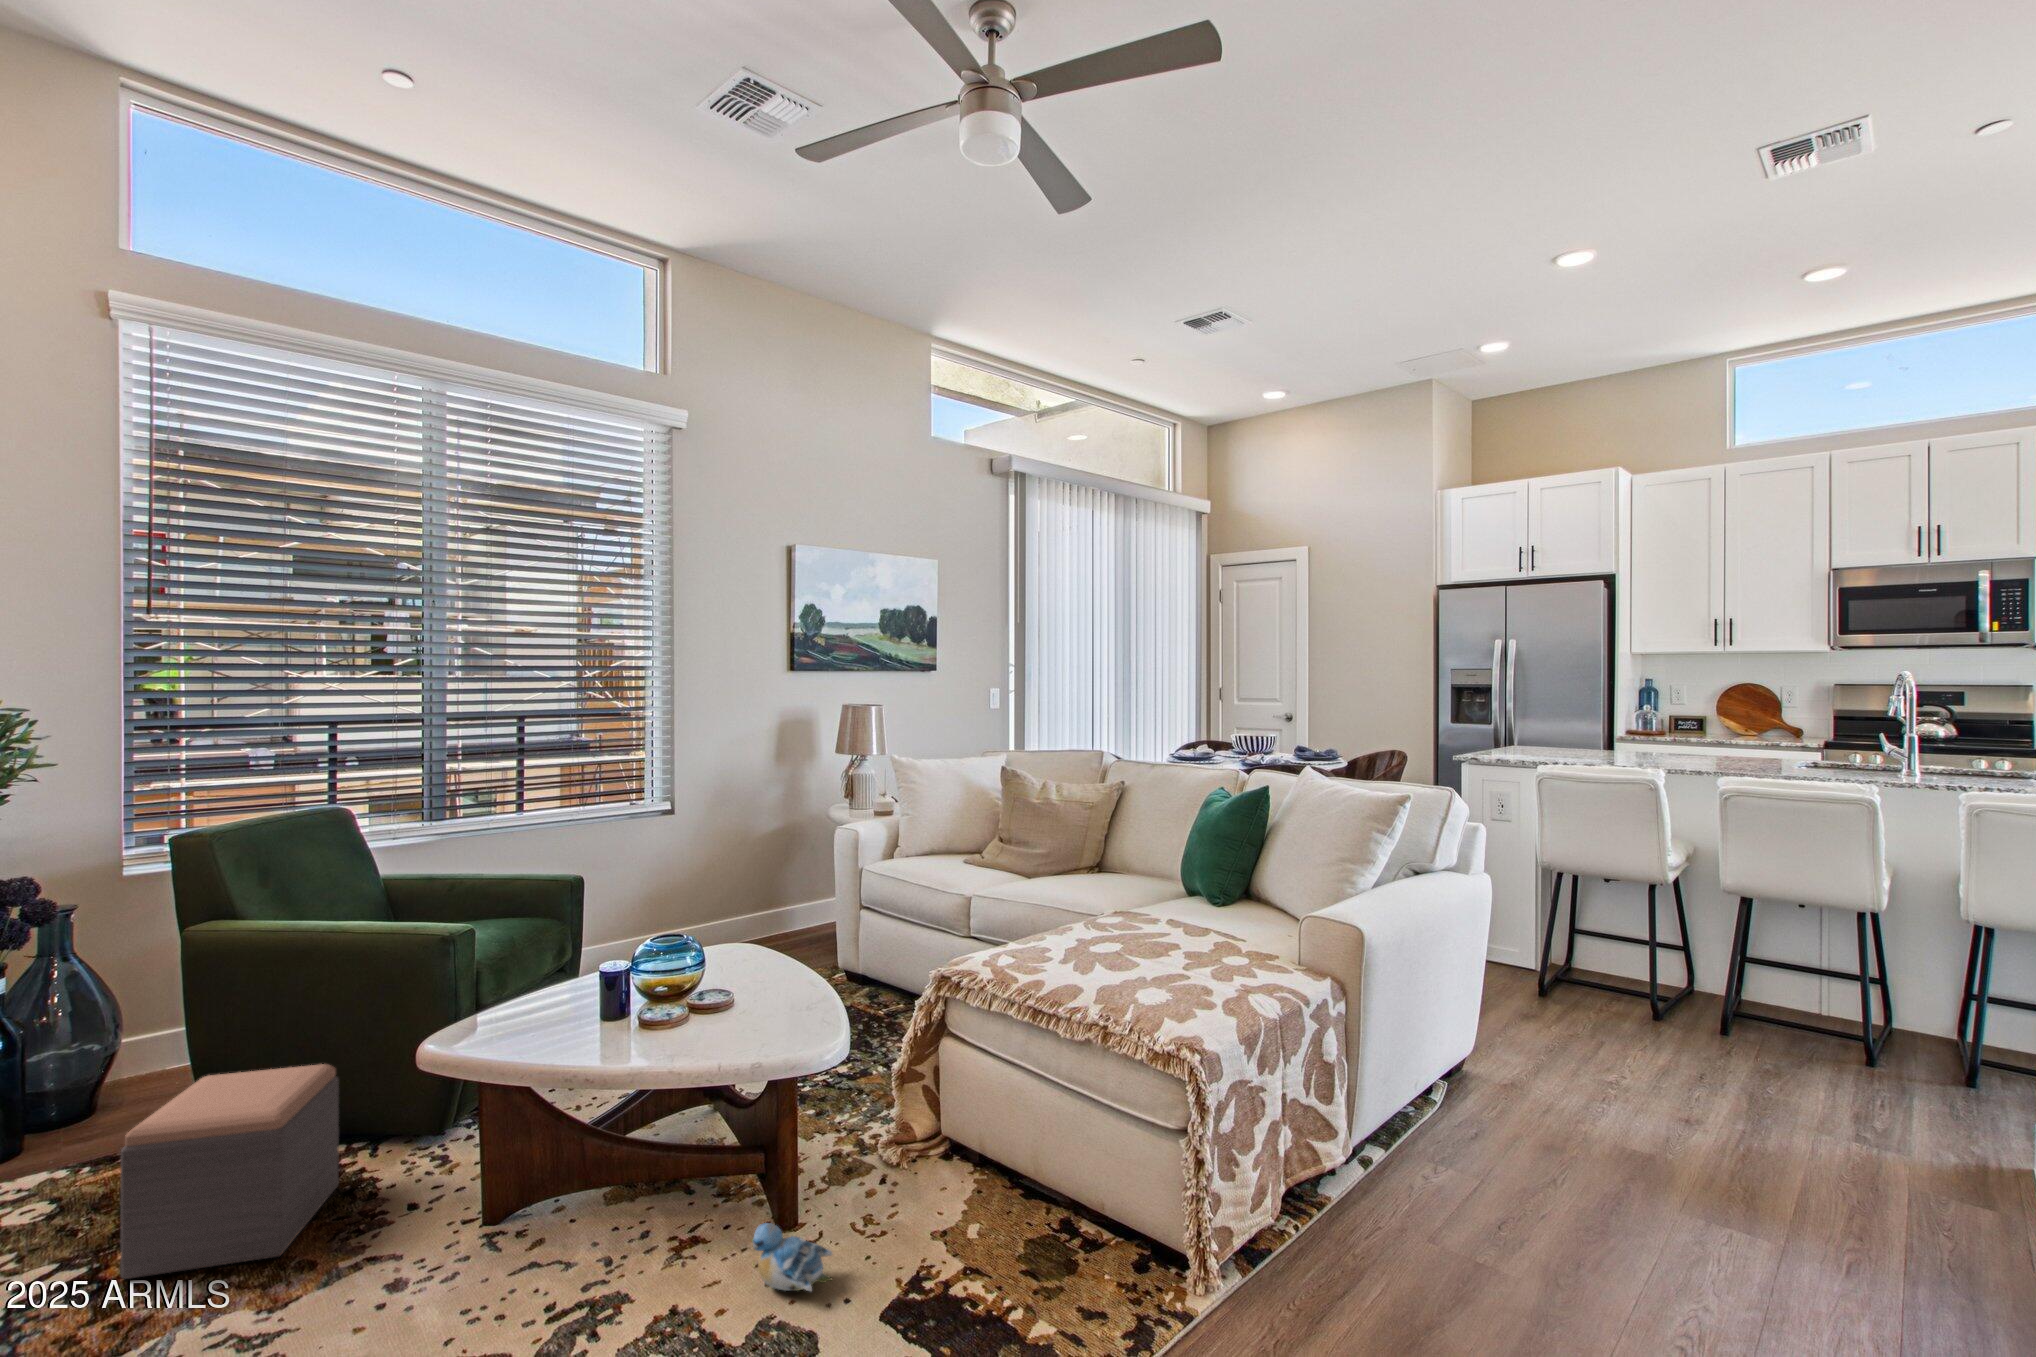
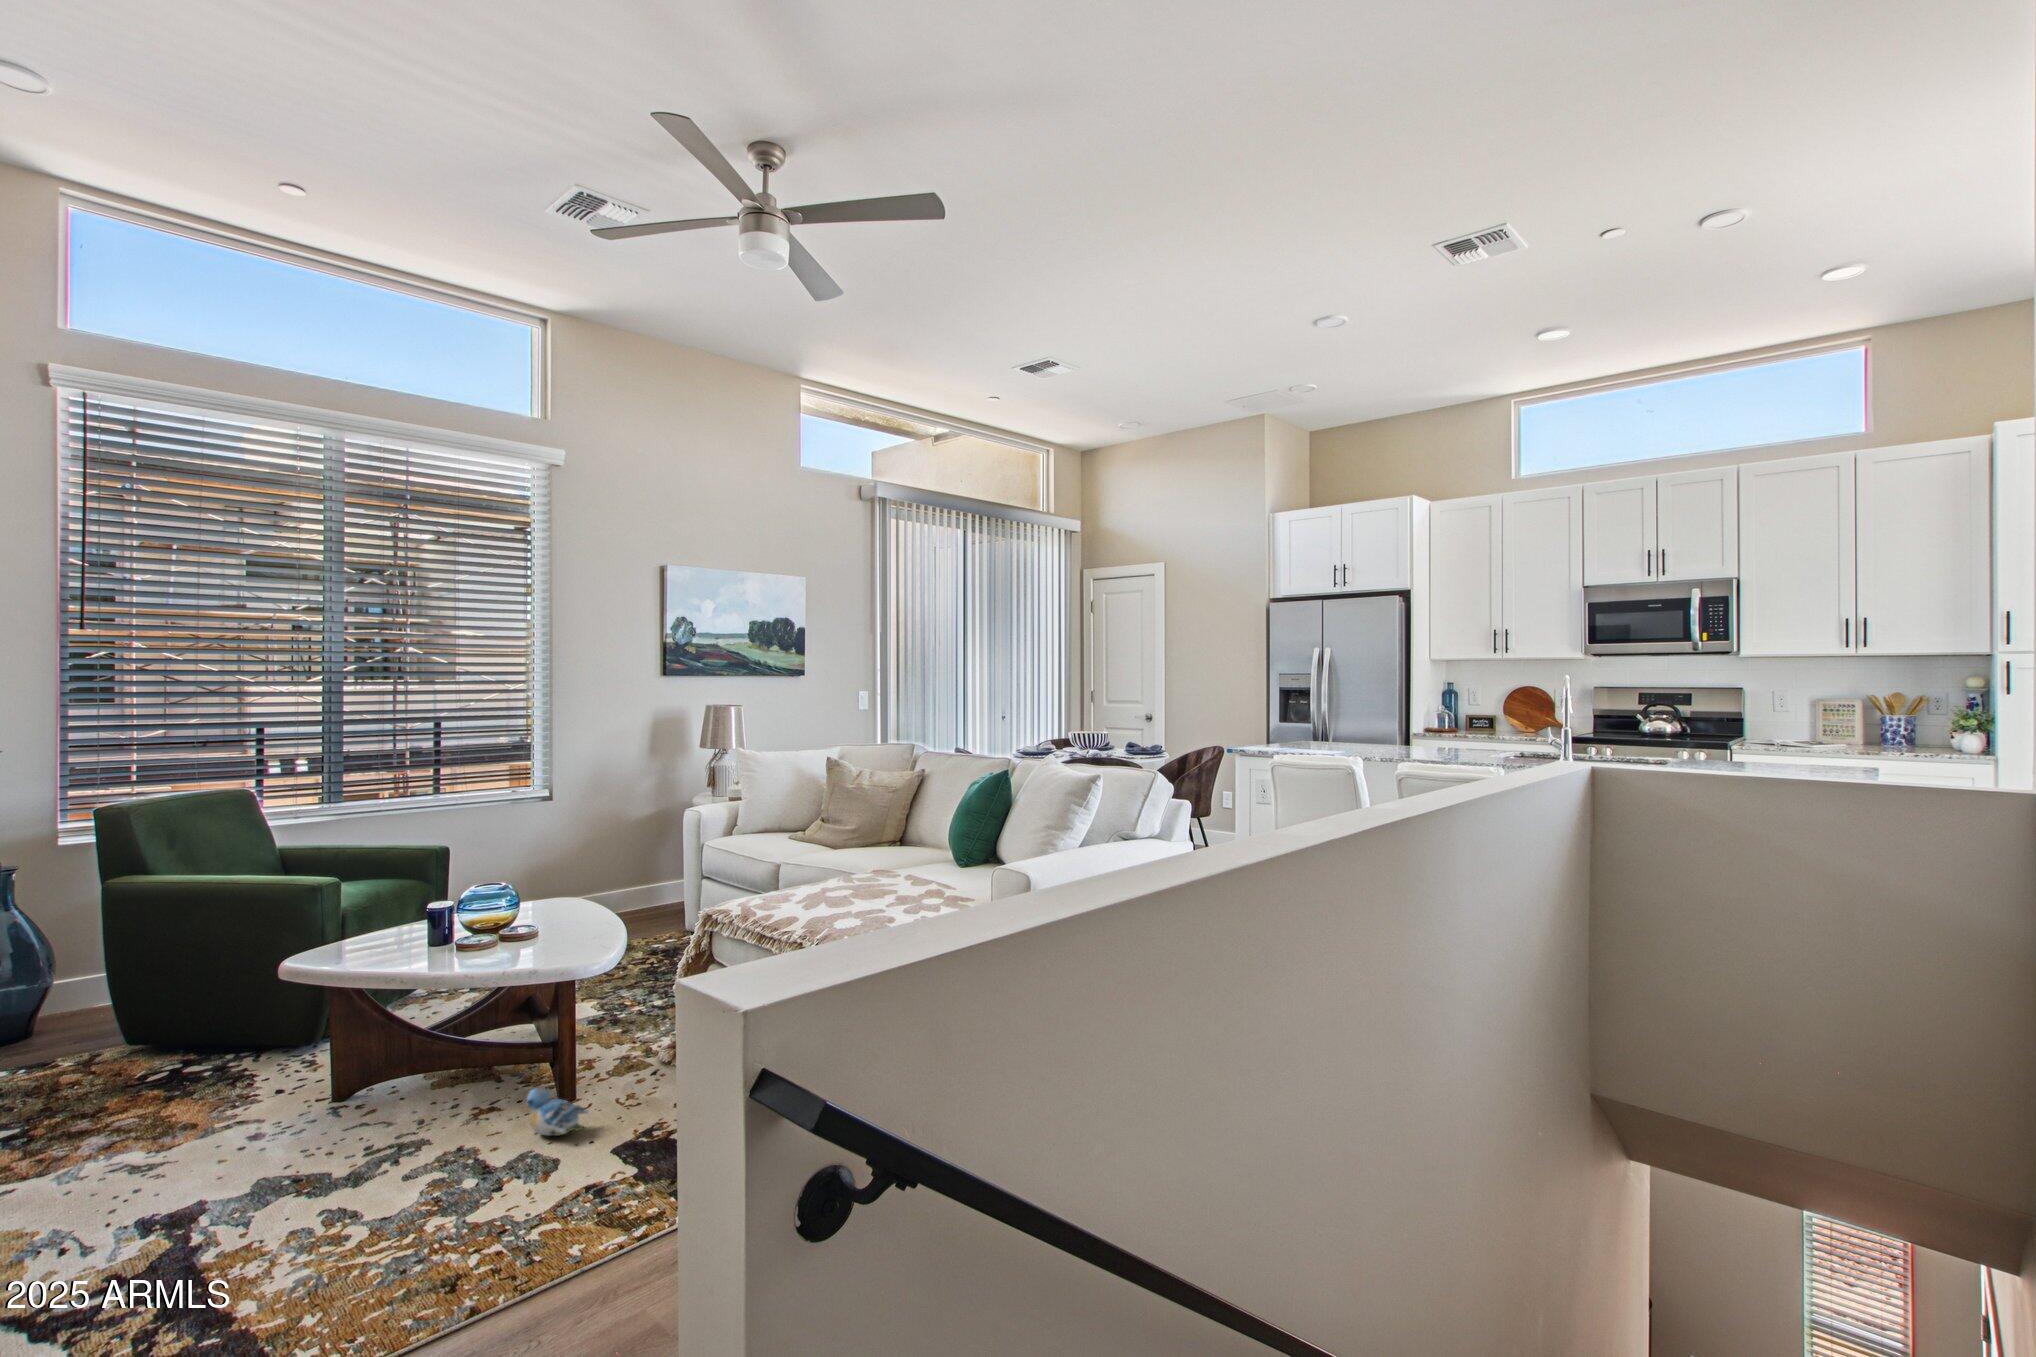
footstool: present [121,1064,339,1279] -> none [48,984,223,1134]

